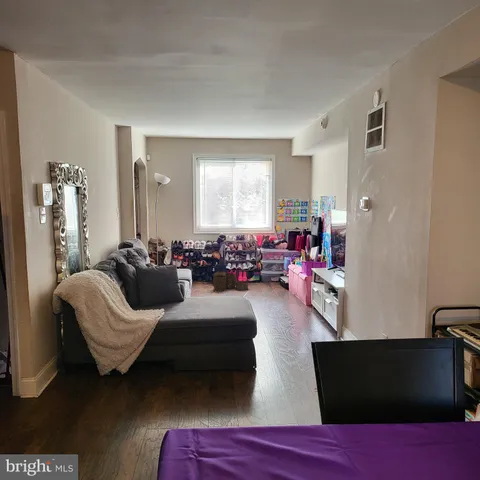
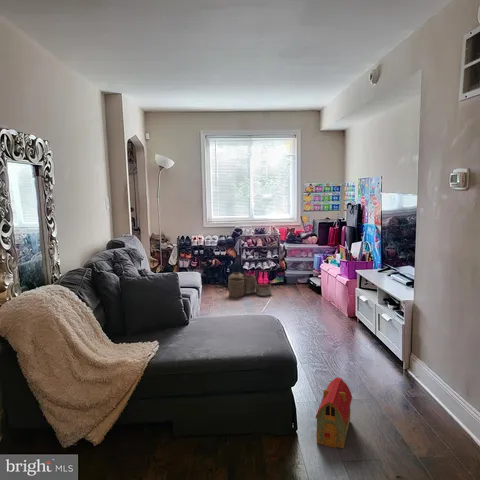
toy house: none [268,335,295,378] -> present [316,378,352,448]

